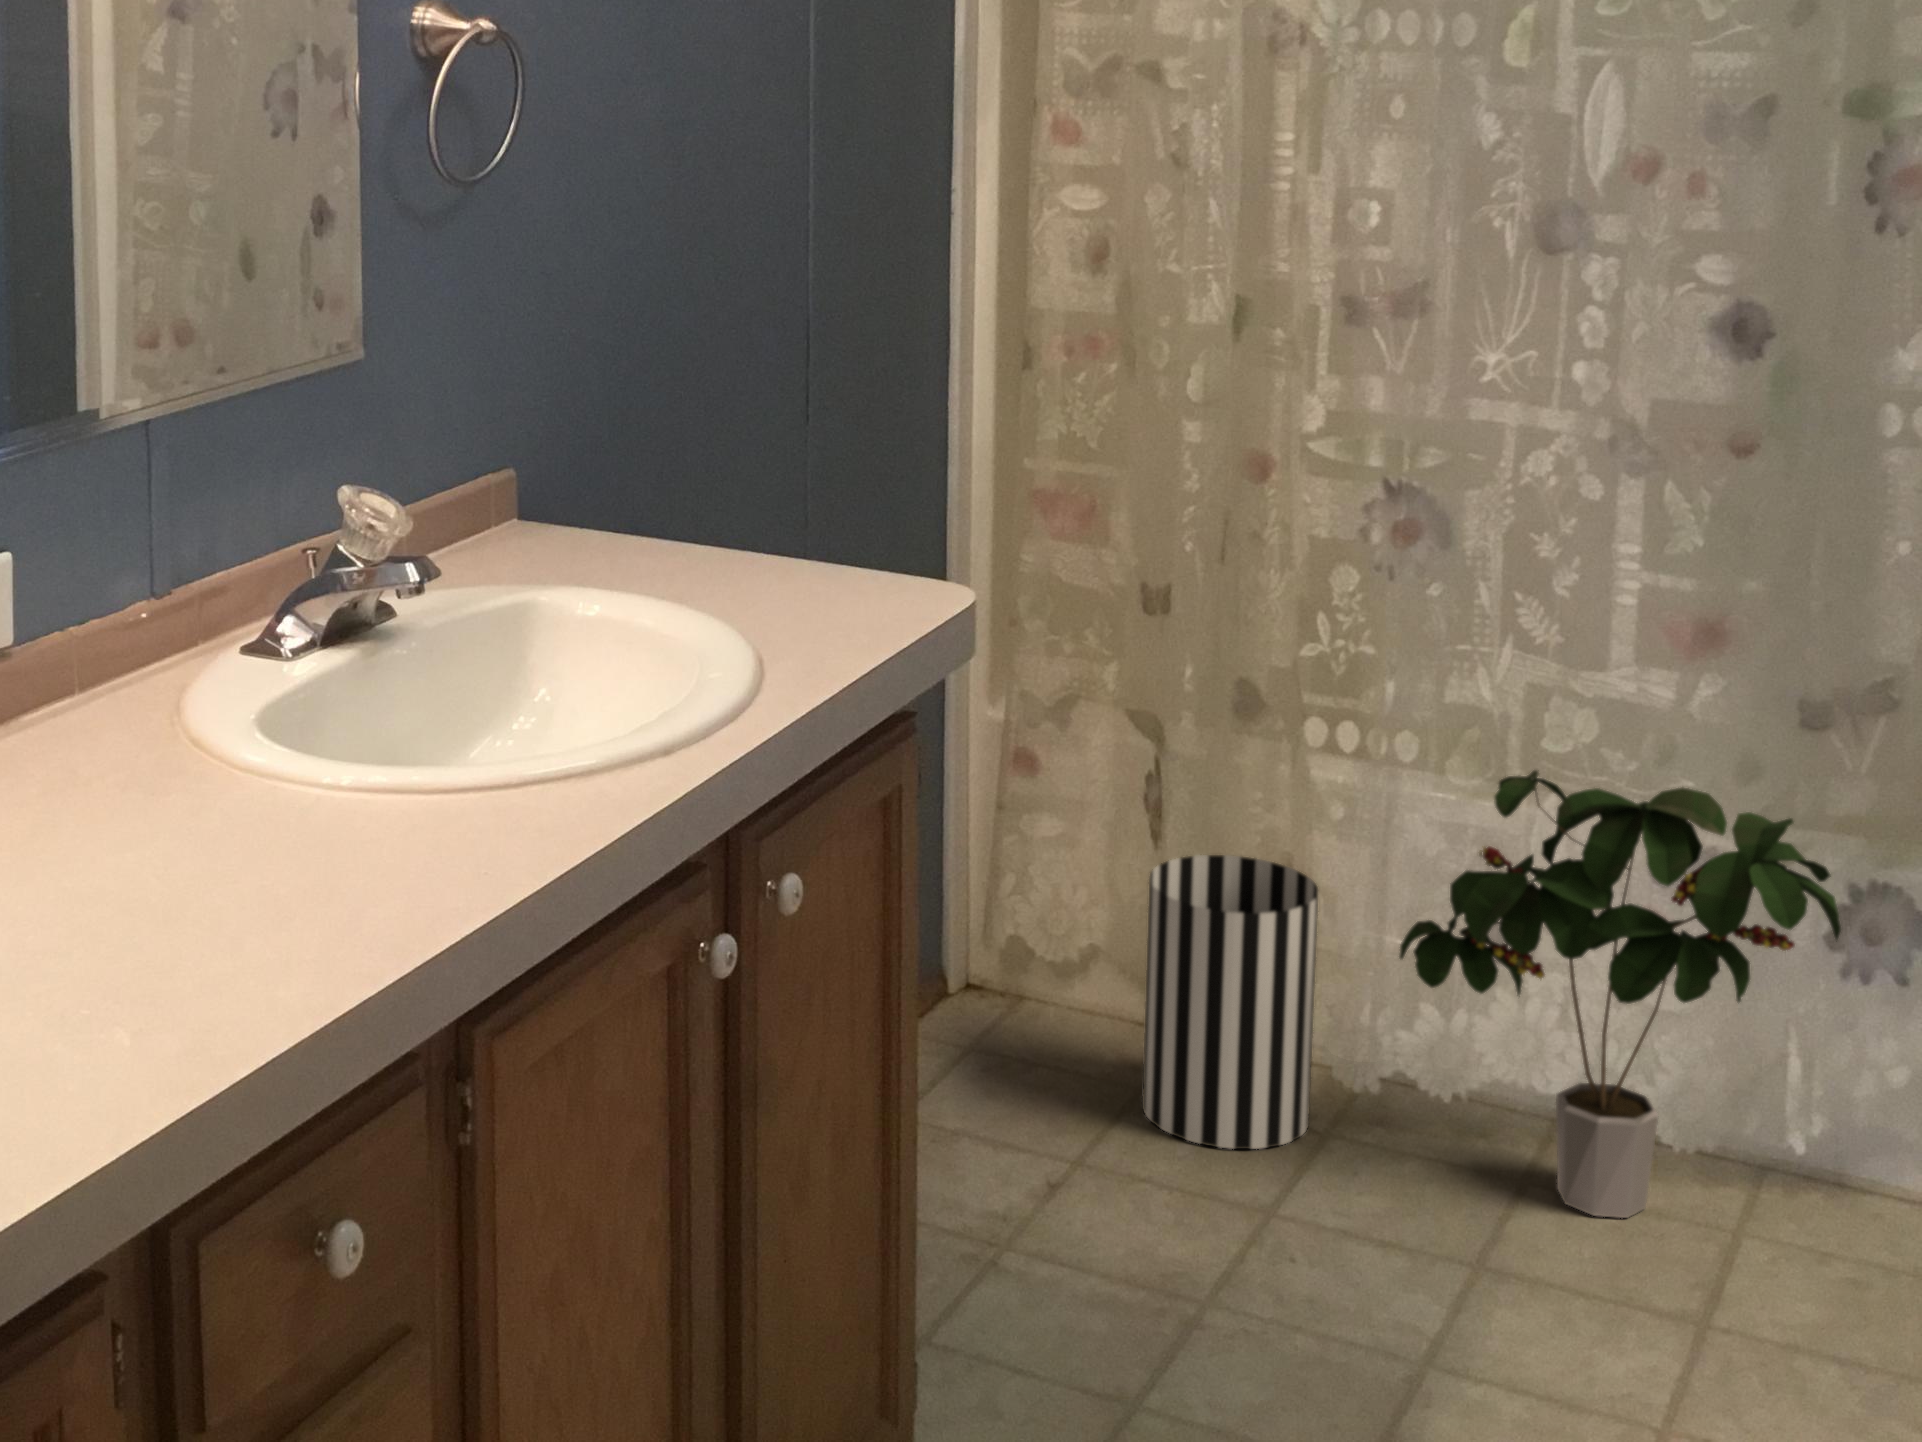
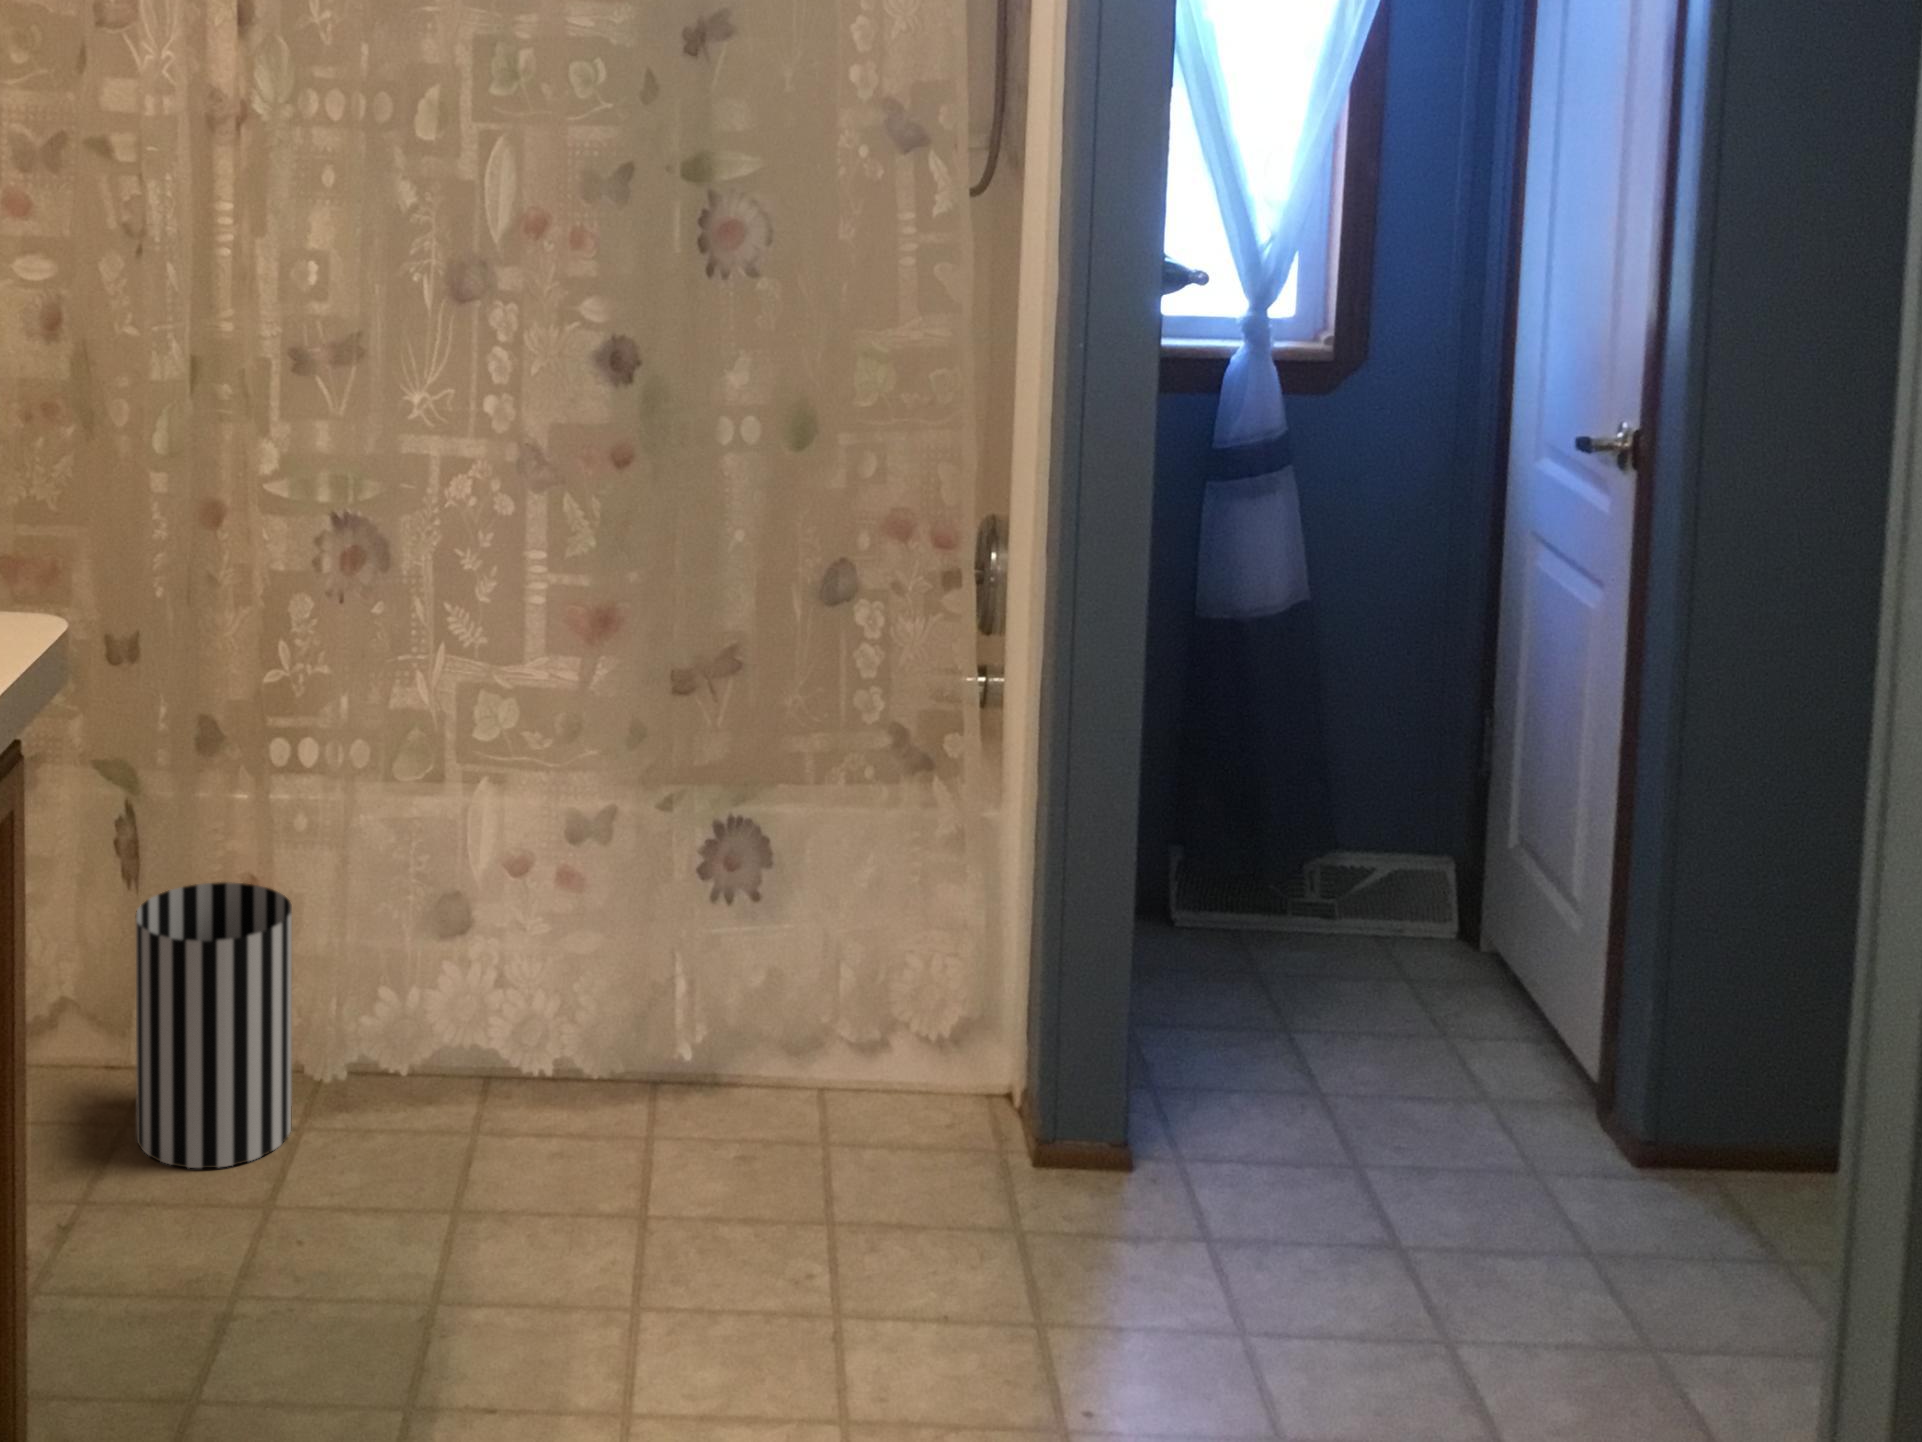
potted plant: present [1400,770,1841,1218] -> none [368,759,729,1152]

